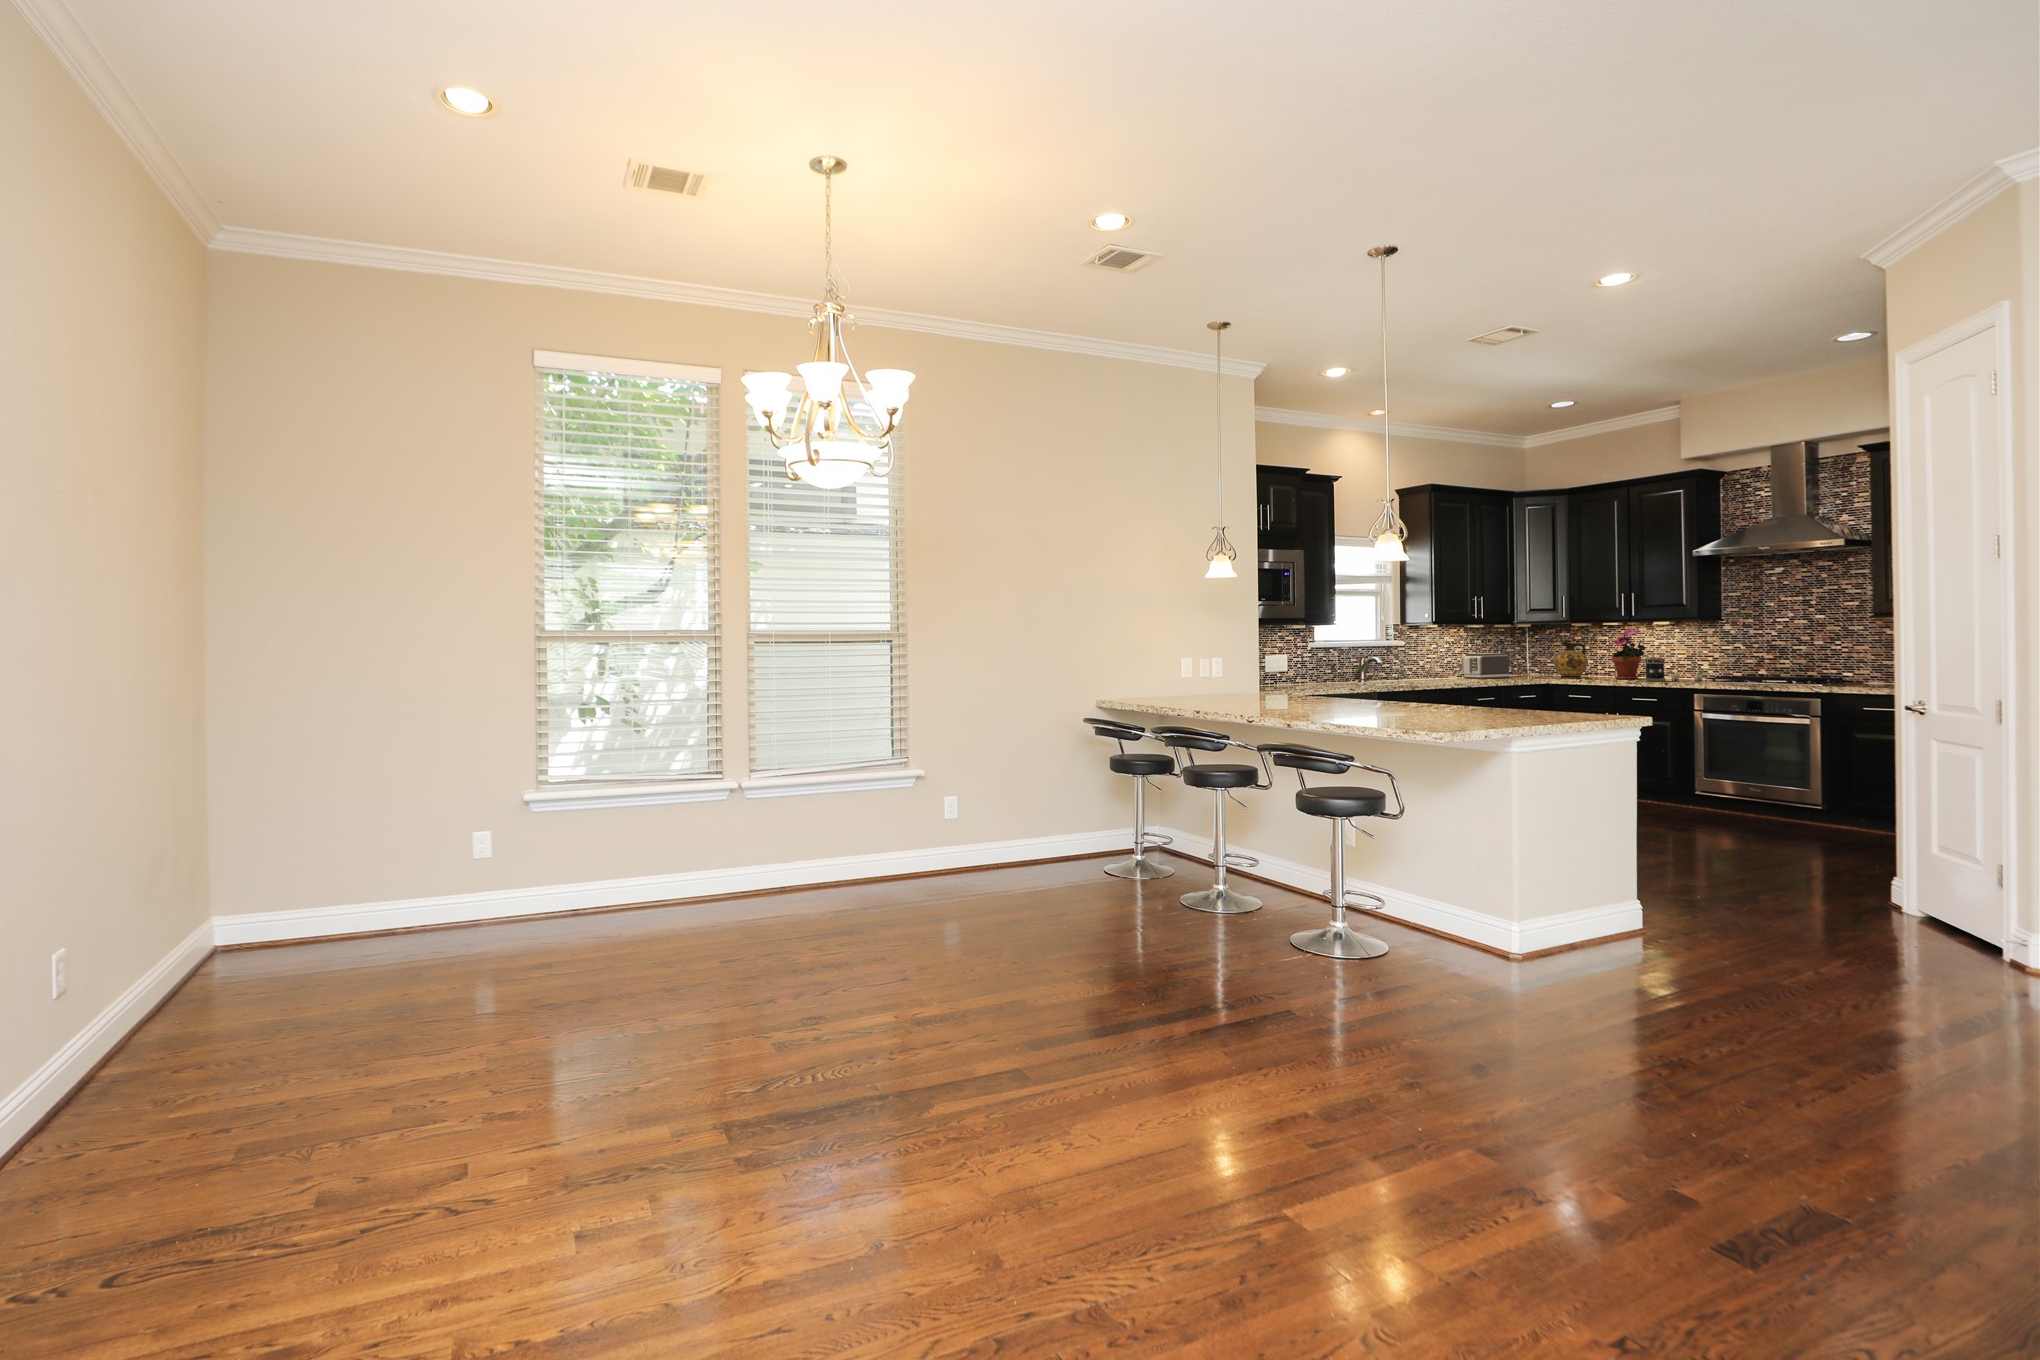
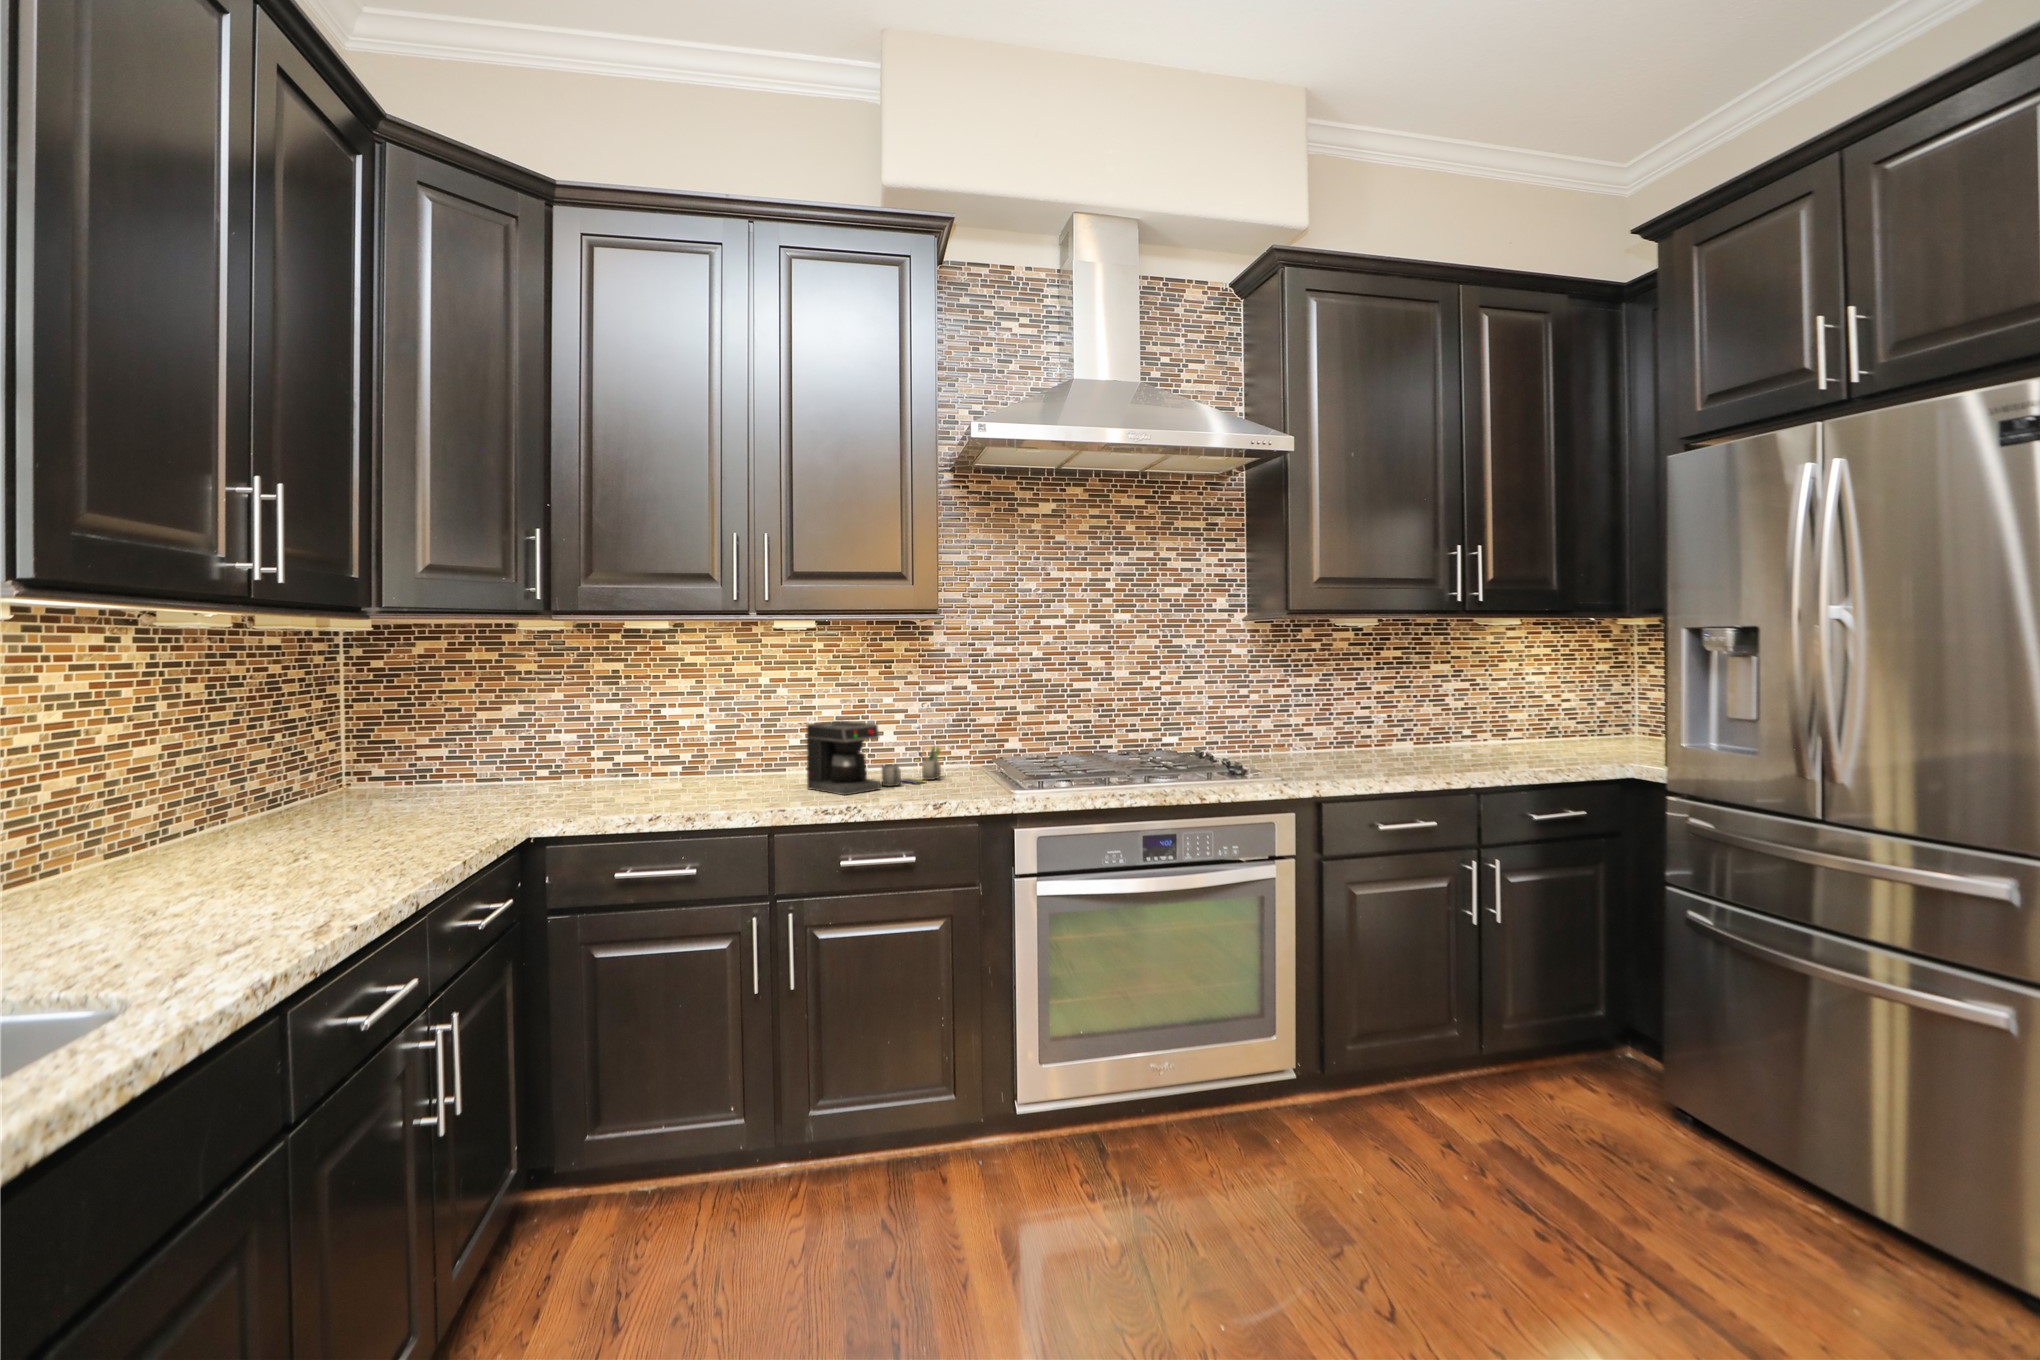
potted plant: present [1612,628,1646,680] -> none [685,637,771,790]
ceramic jug: present [1553,642,1588,678] -> none [491,680,601,801]
toaster: present [1463,653,1509,679] -> none [126,733,347,868]

